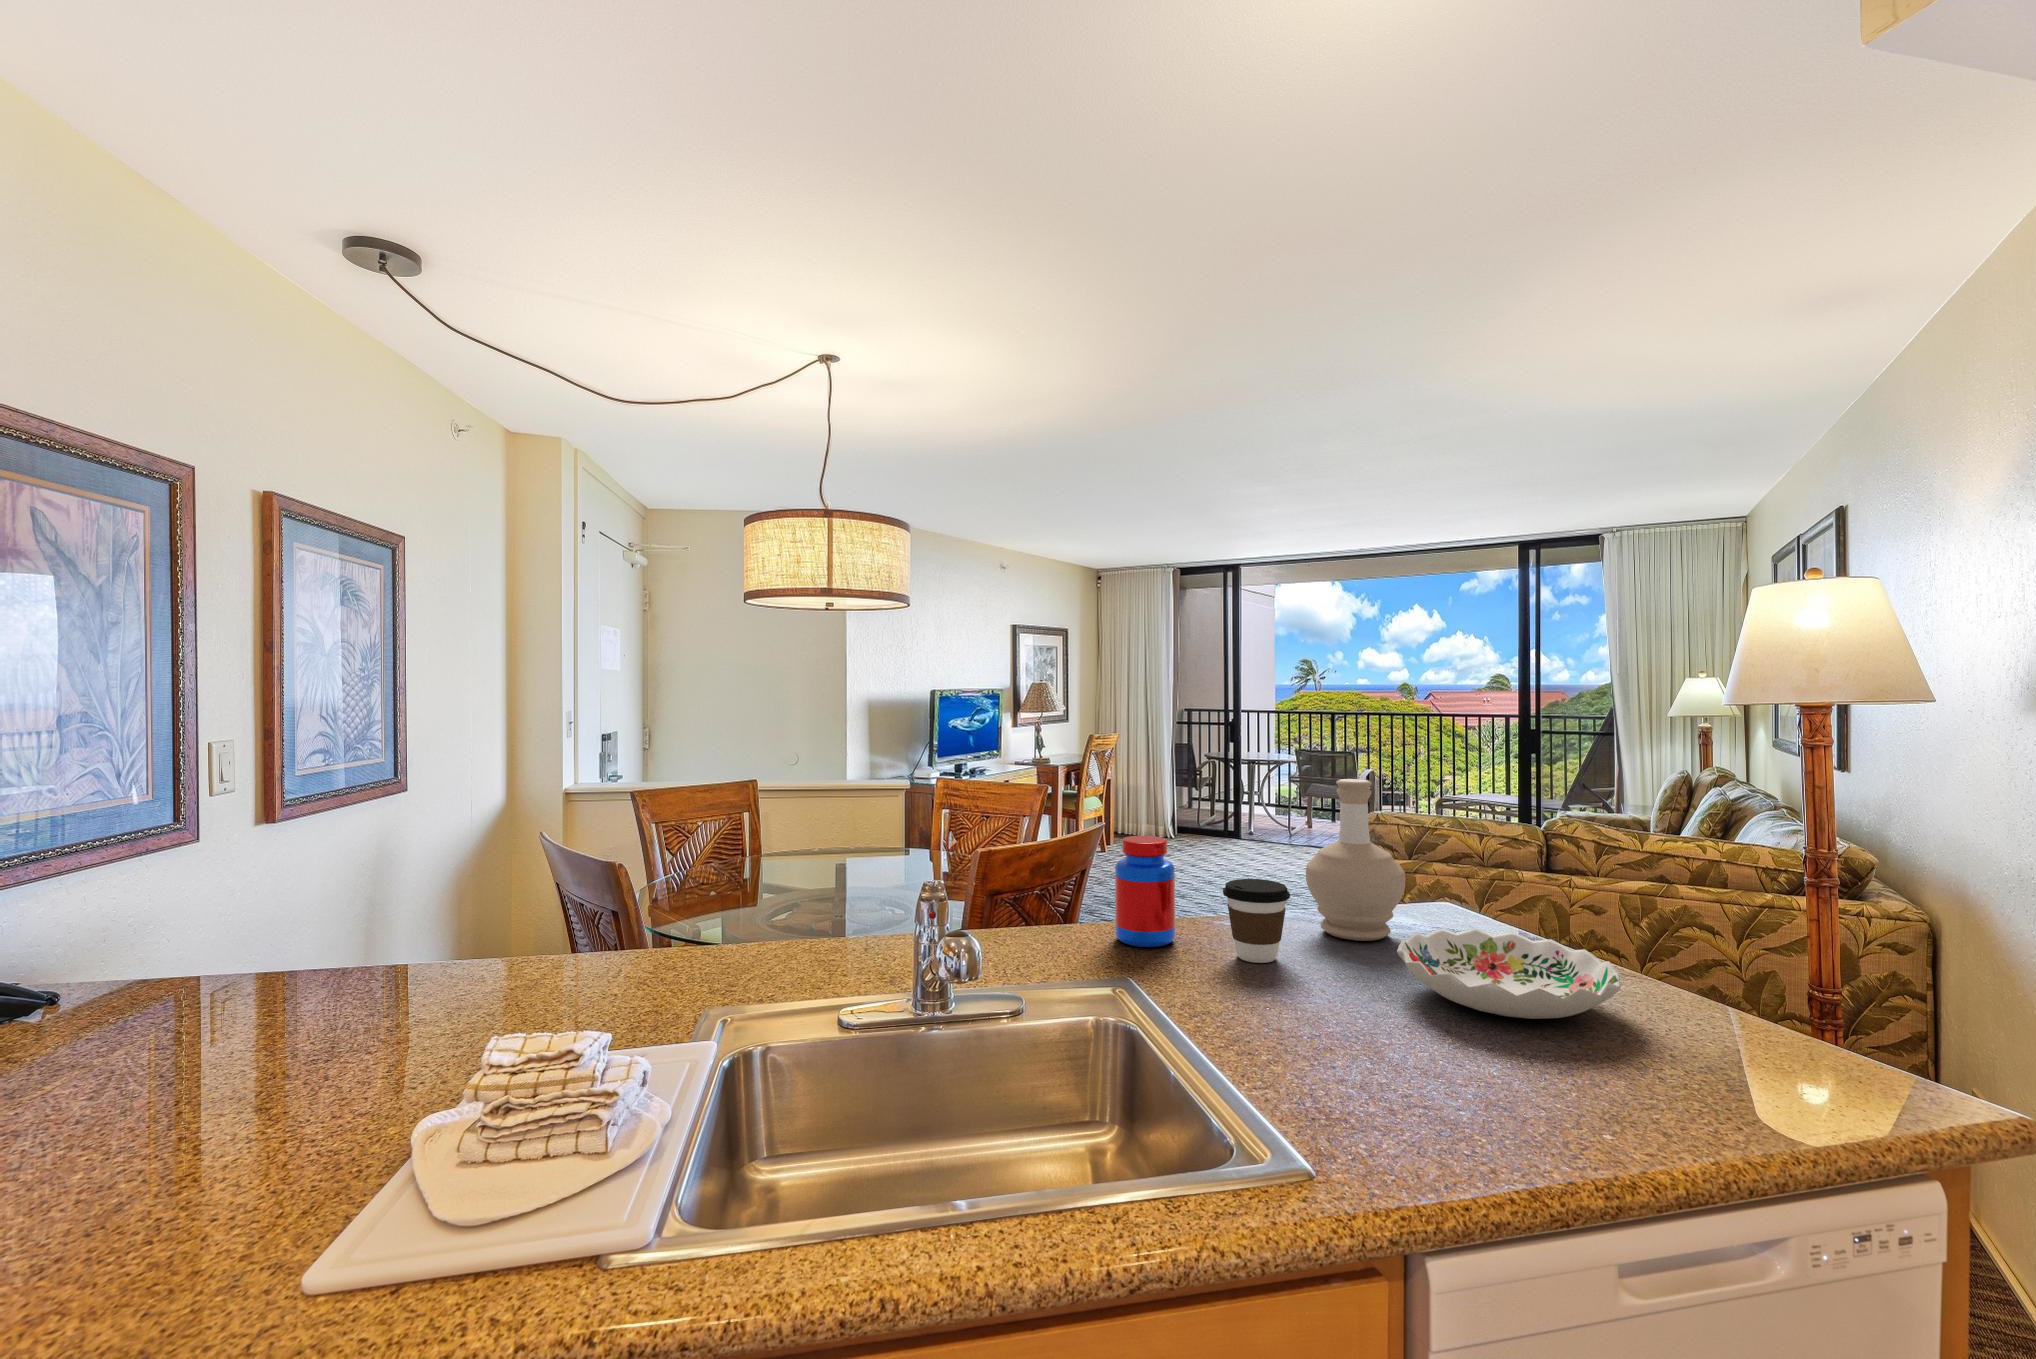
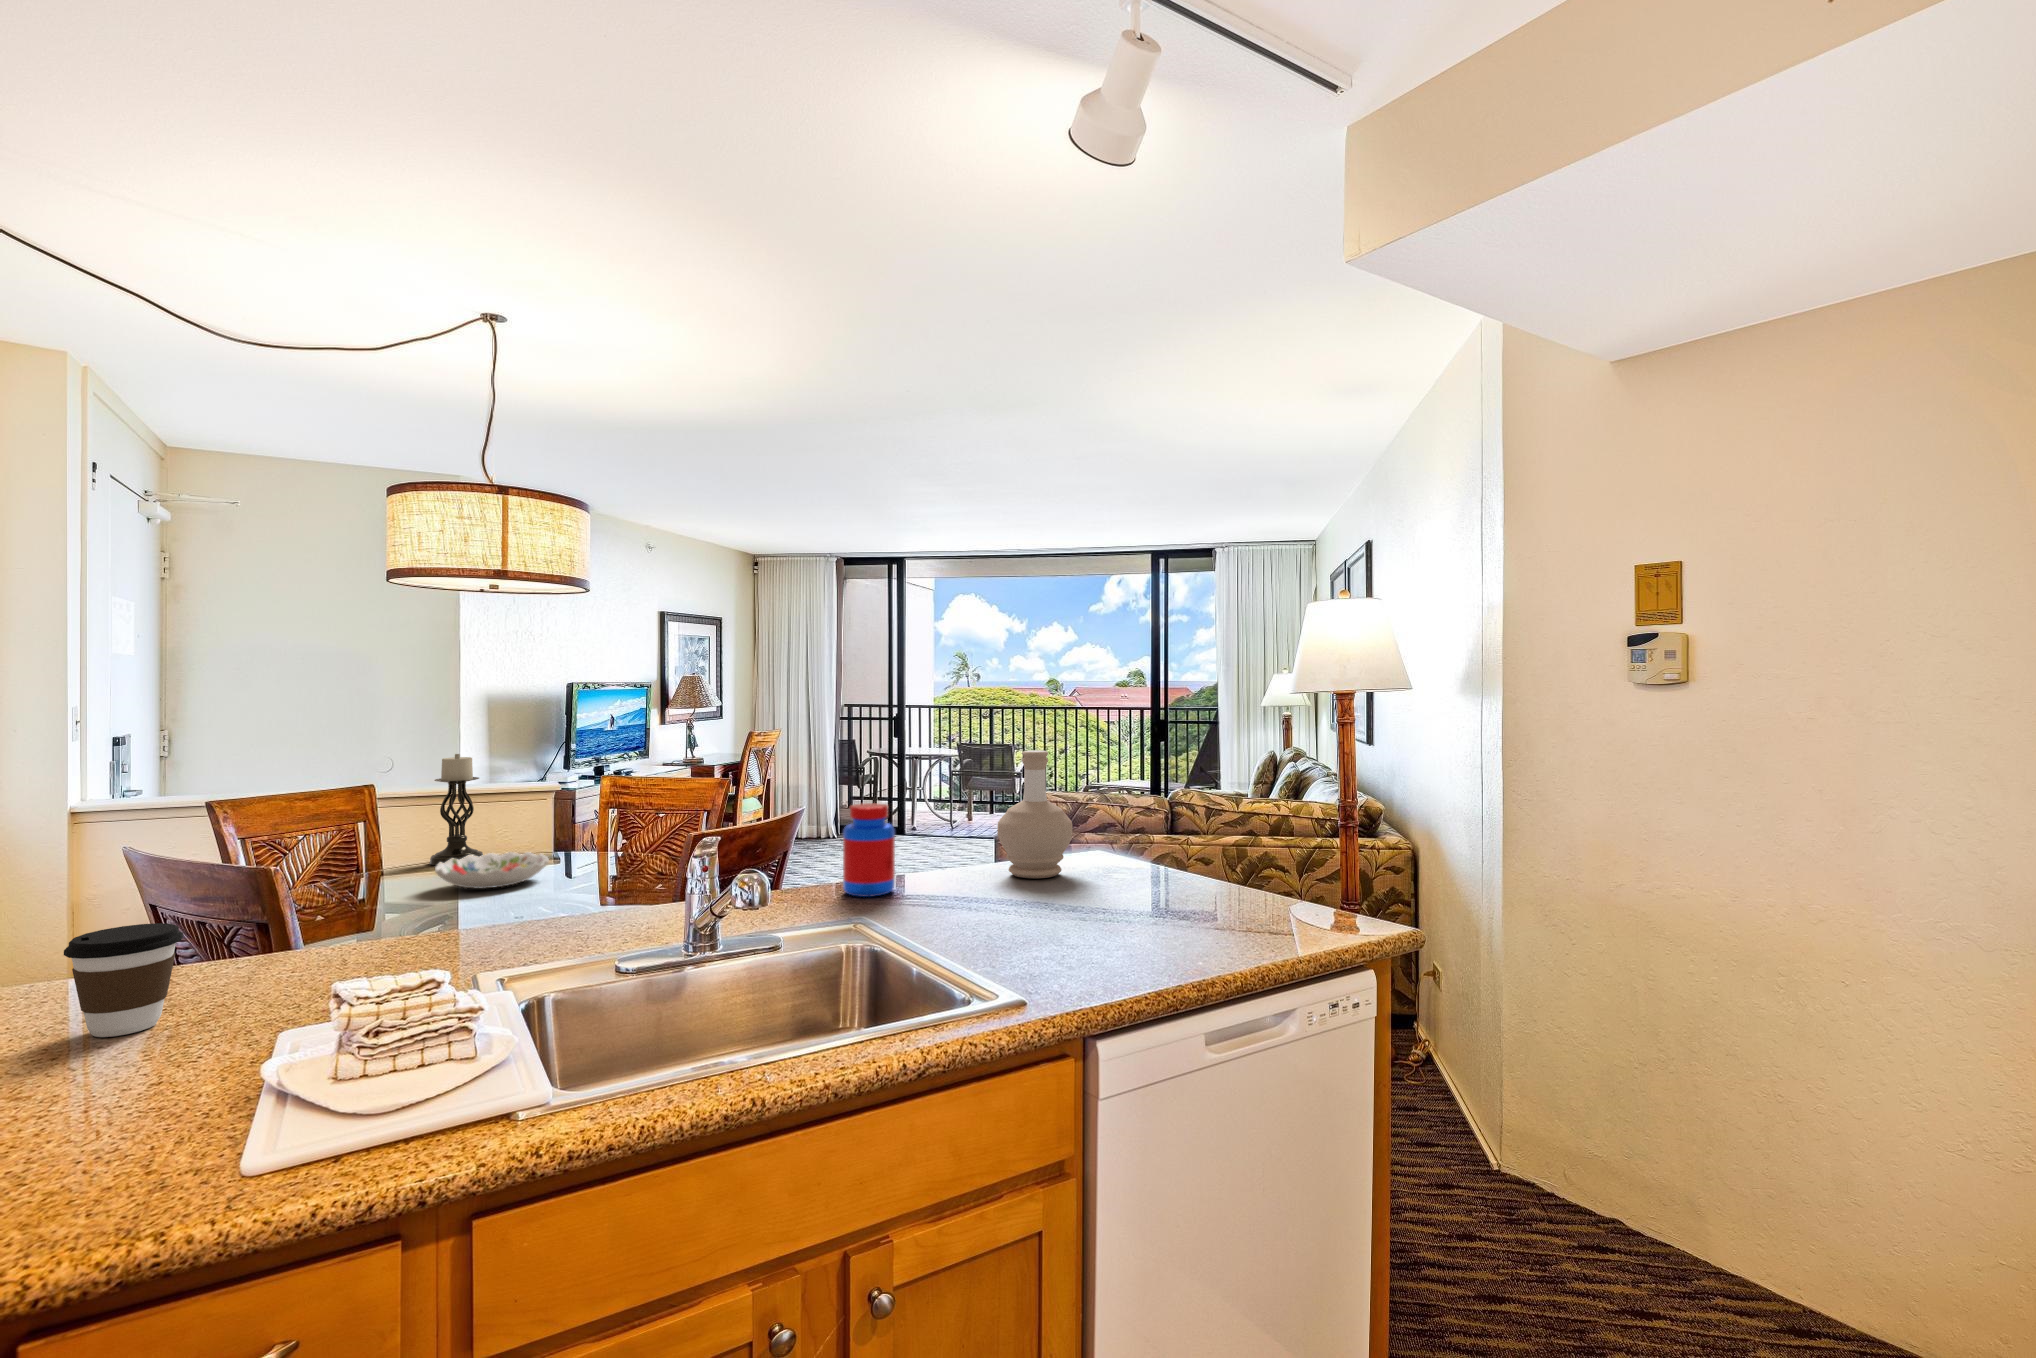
candle holder: none [788,756,830,856] -> present [430,754,483,865]
coffee cup: present [1223,879,1290,963] -> present [64,923,183,1037]
decorative bowl: present [1397,929,1621,1019] -> present [435,852,549,888]

